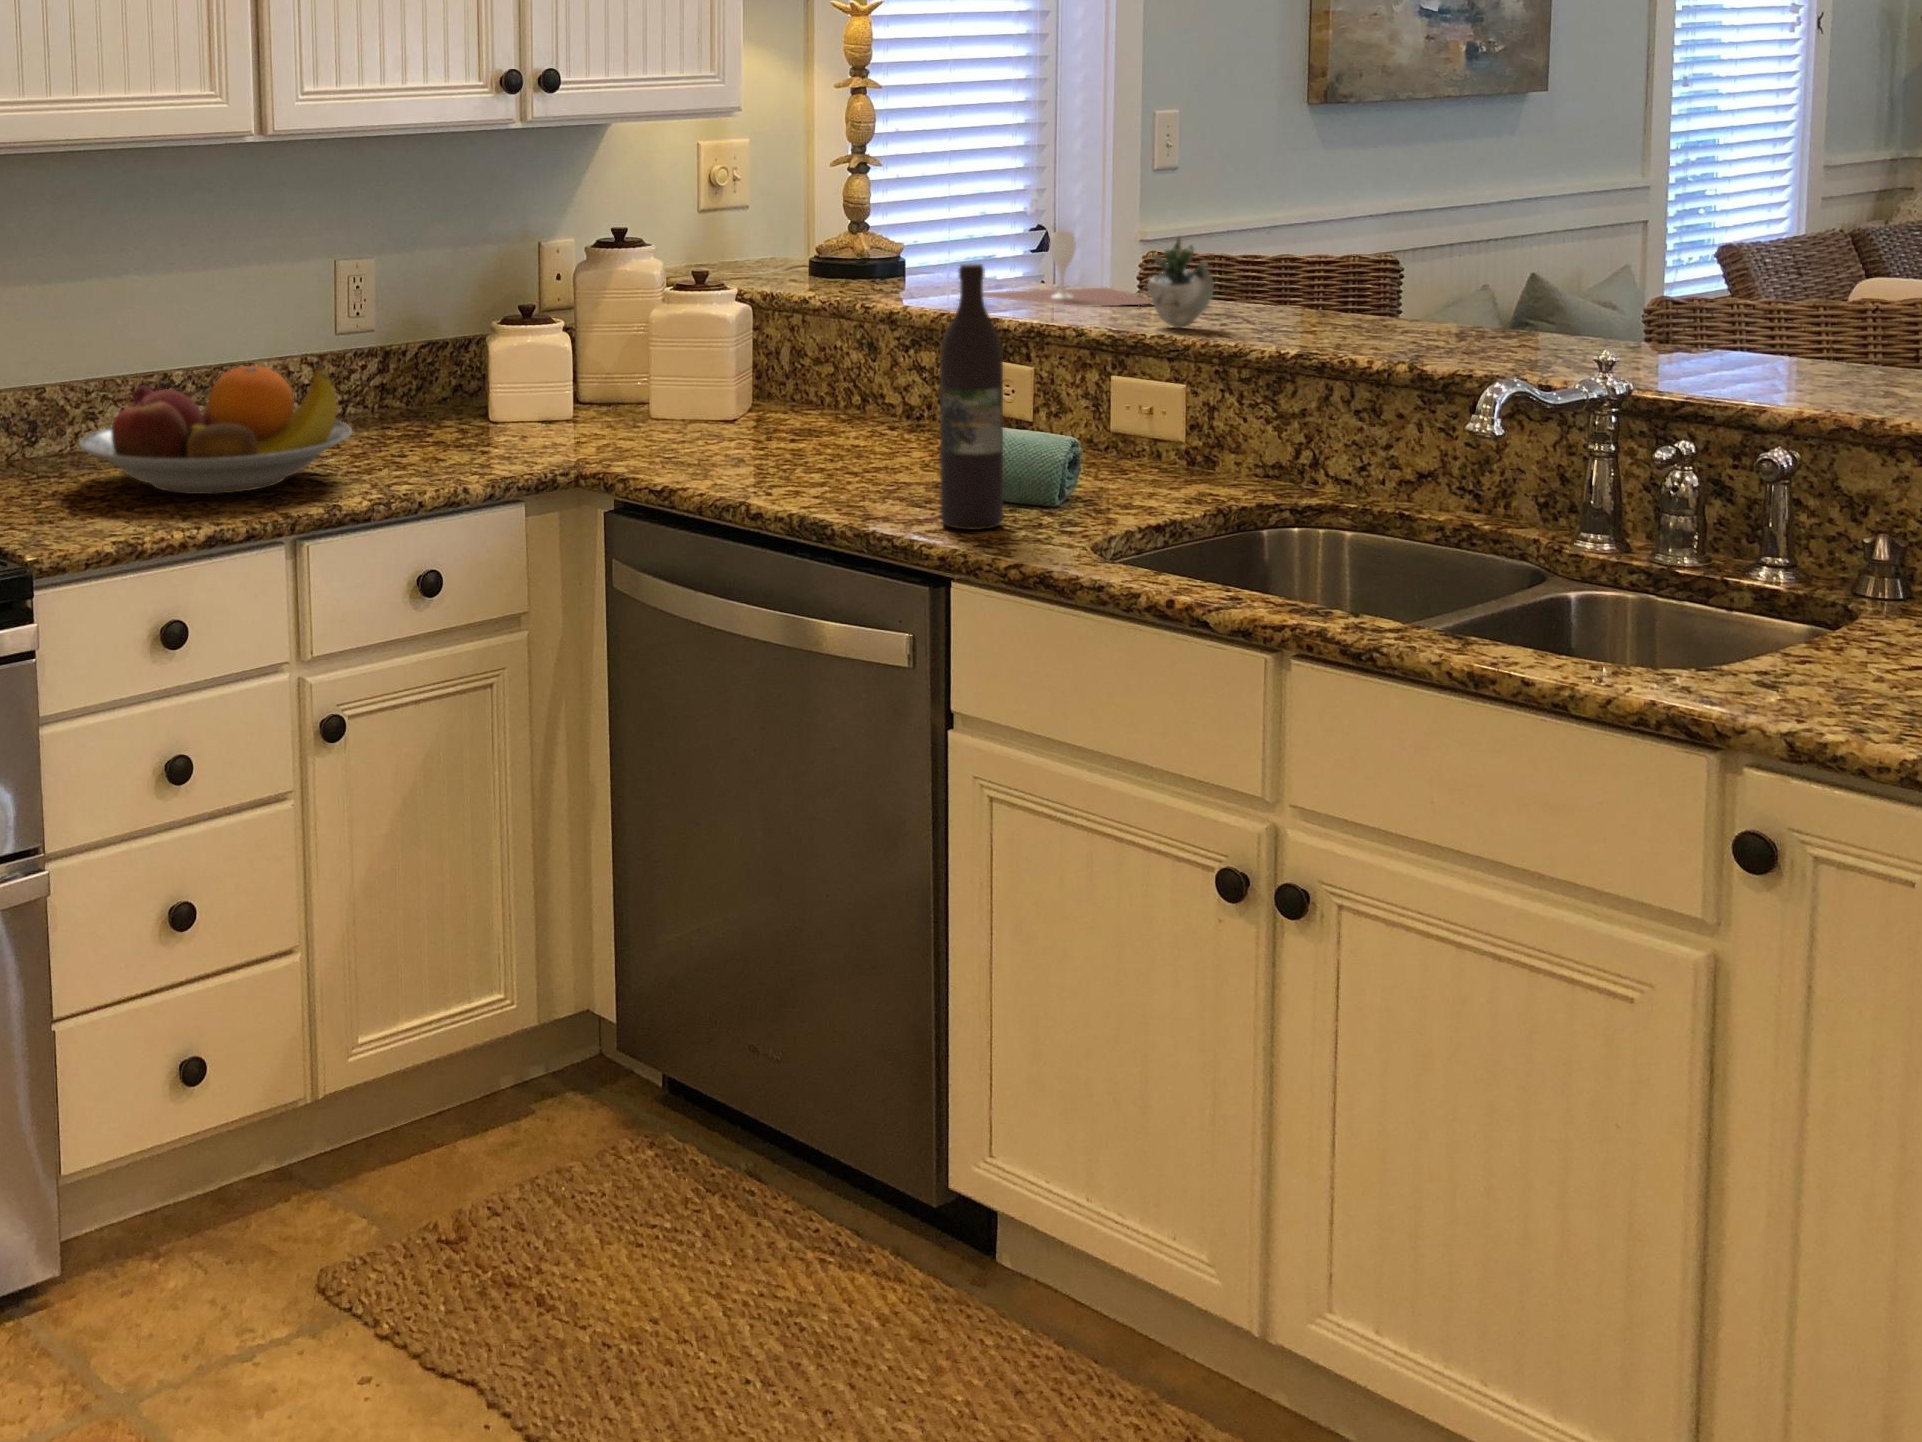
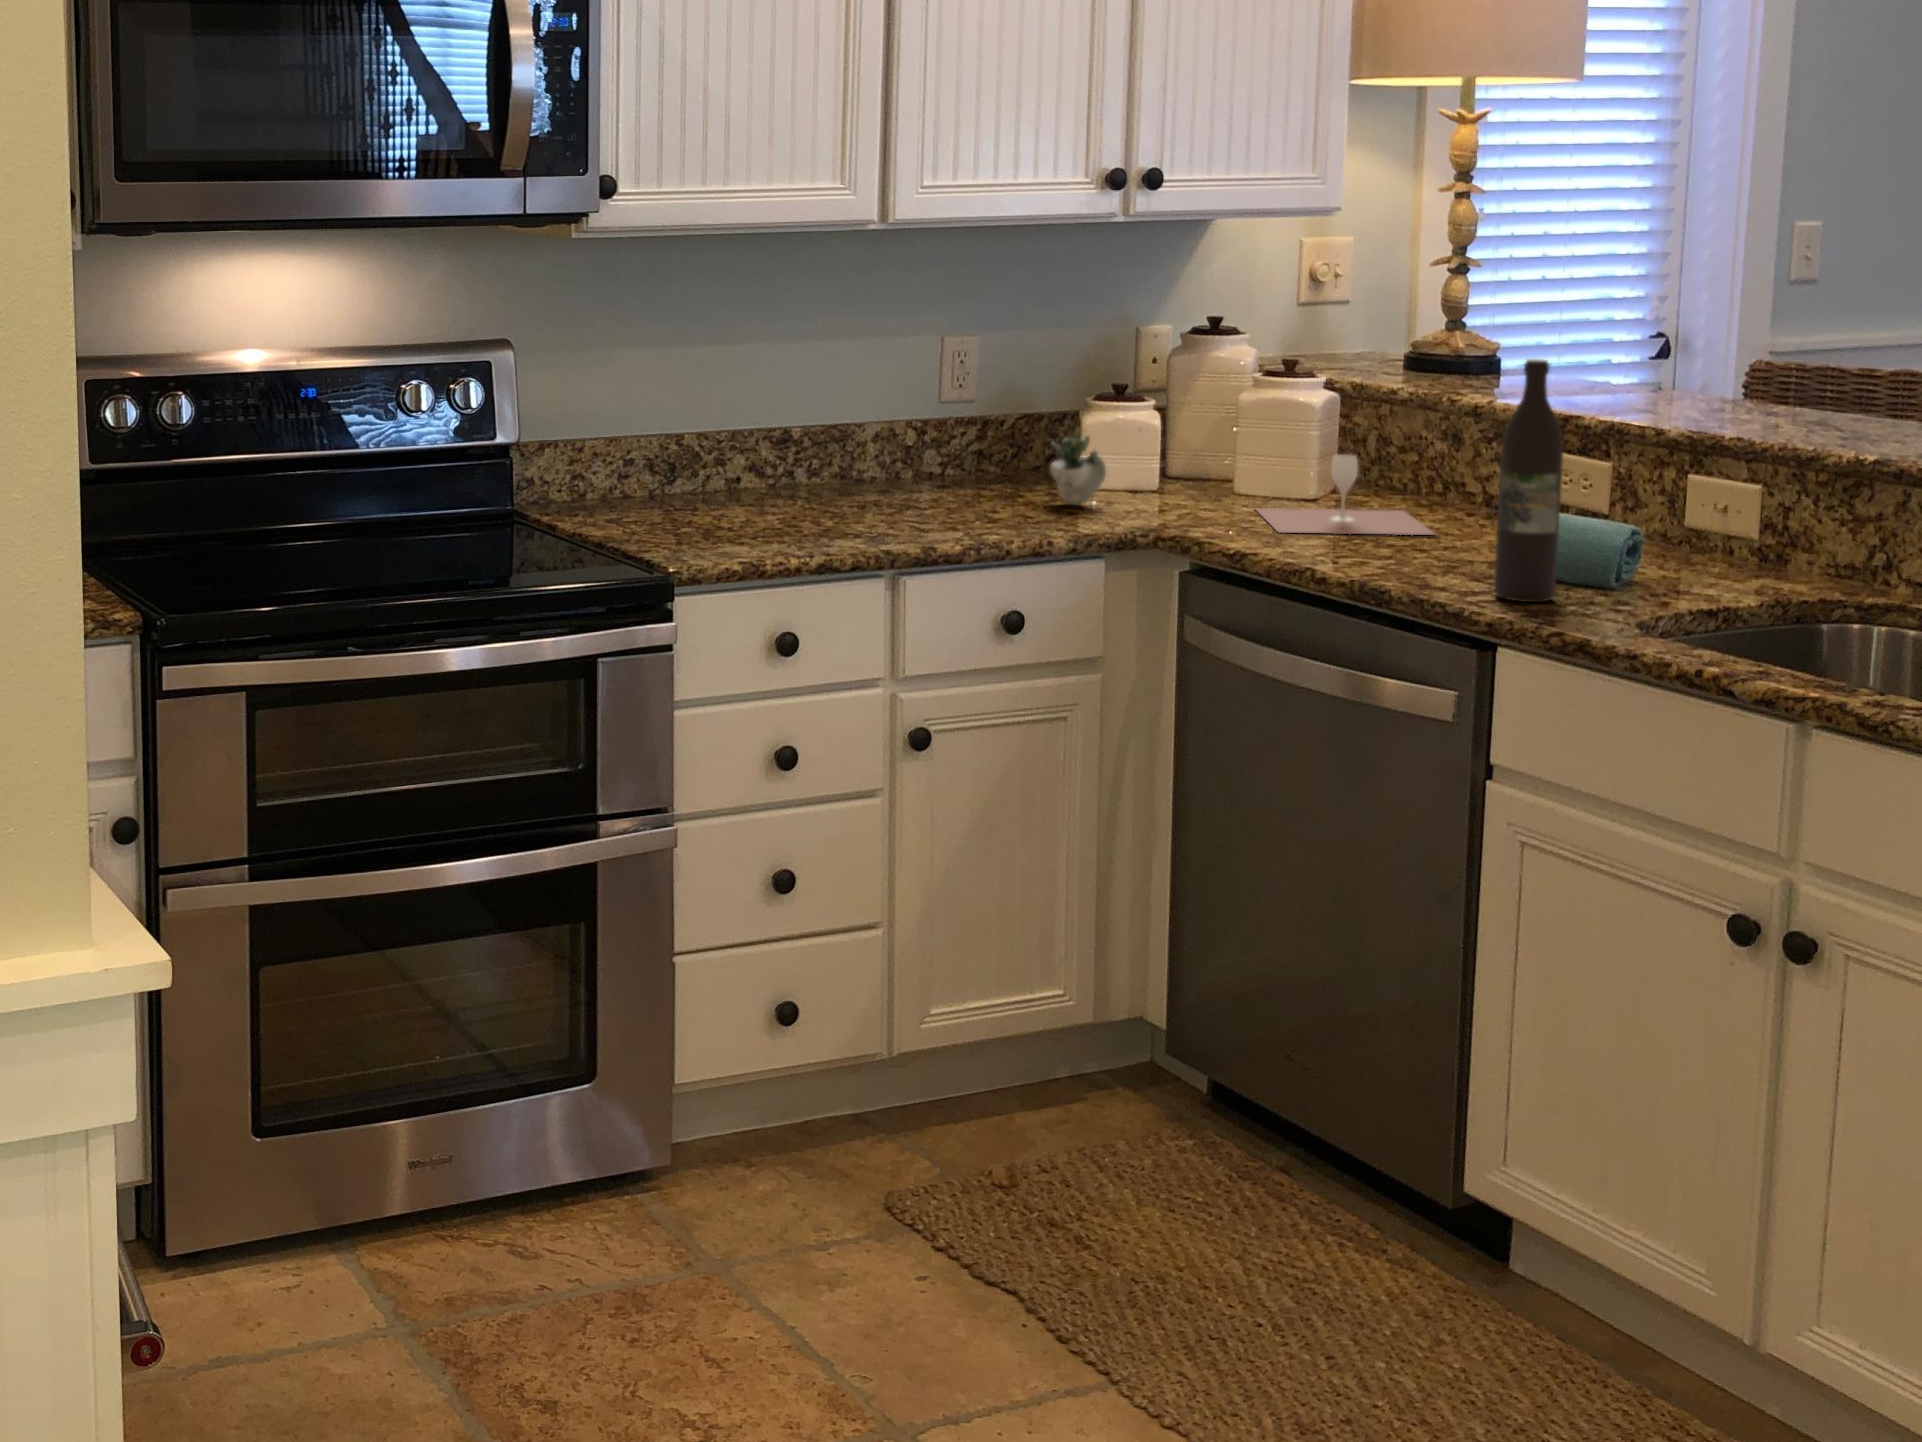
succulent plant: present [1148,231,1270,328] -> present [1050,429,1106,505]
wine glass: present [983,232,1153,306] -> present [1256,454,1434,535]
fruit bowl: present [80,366,352,494] -> none [714,424,952,532]

